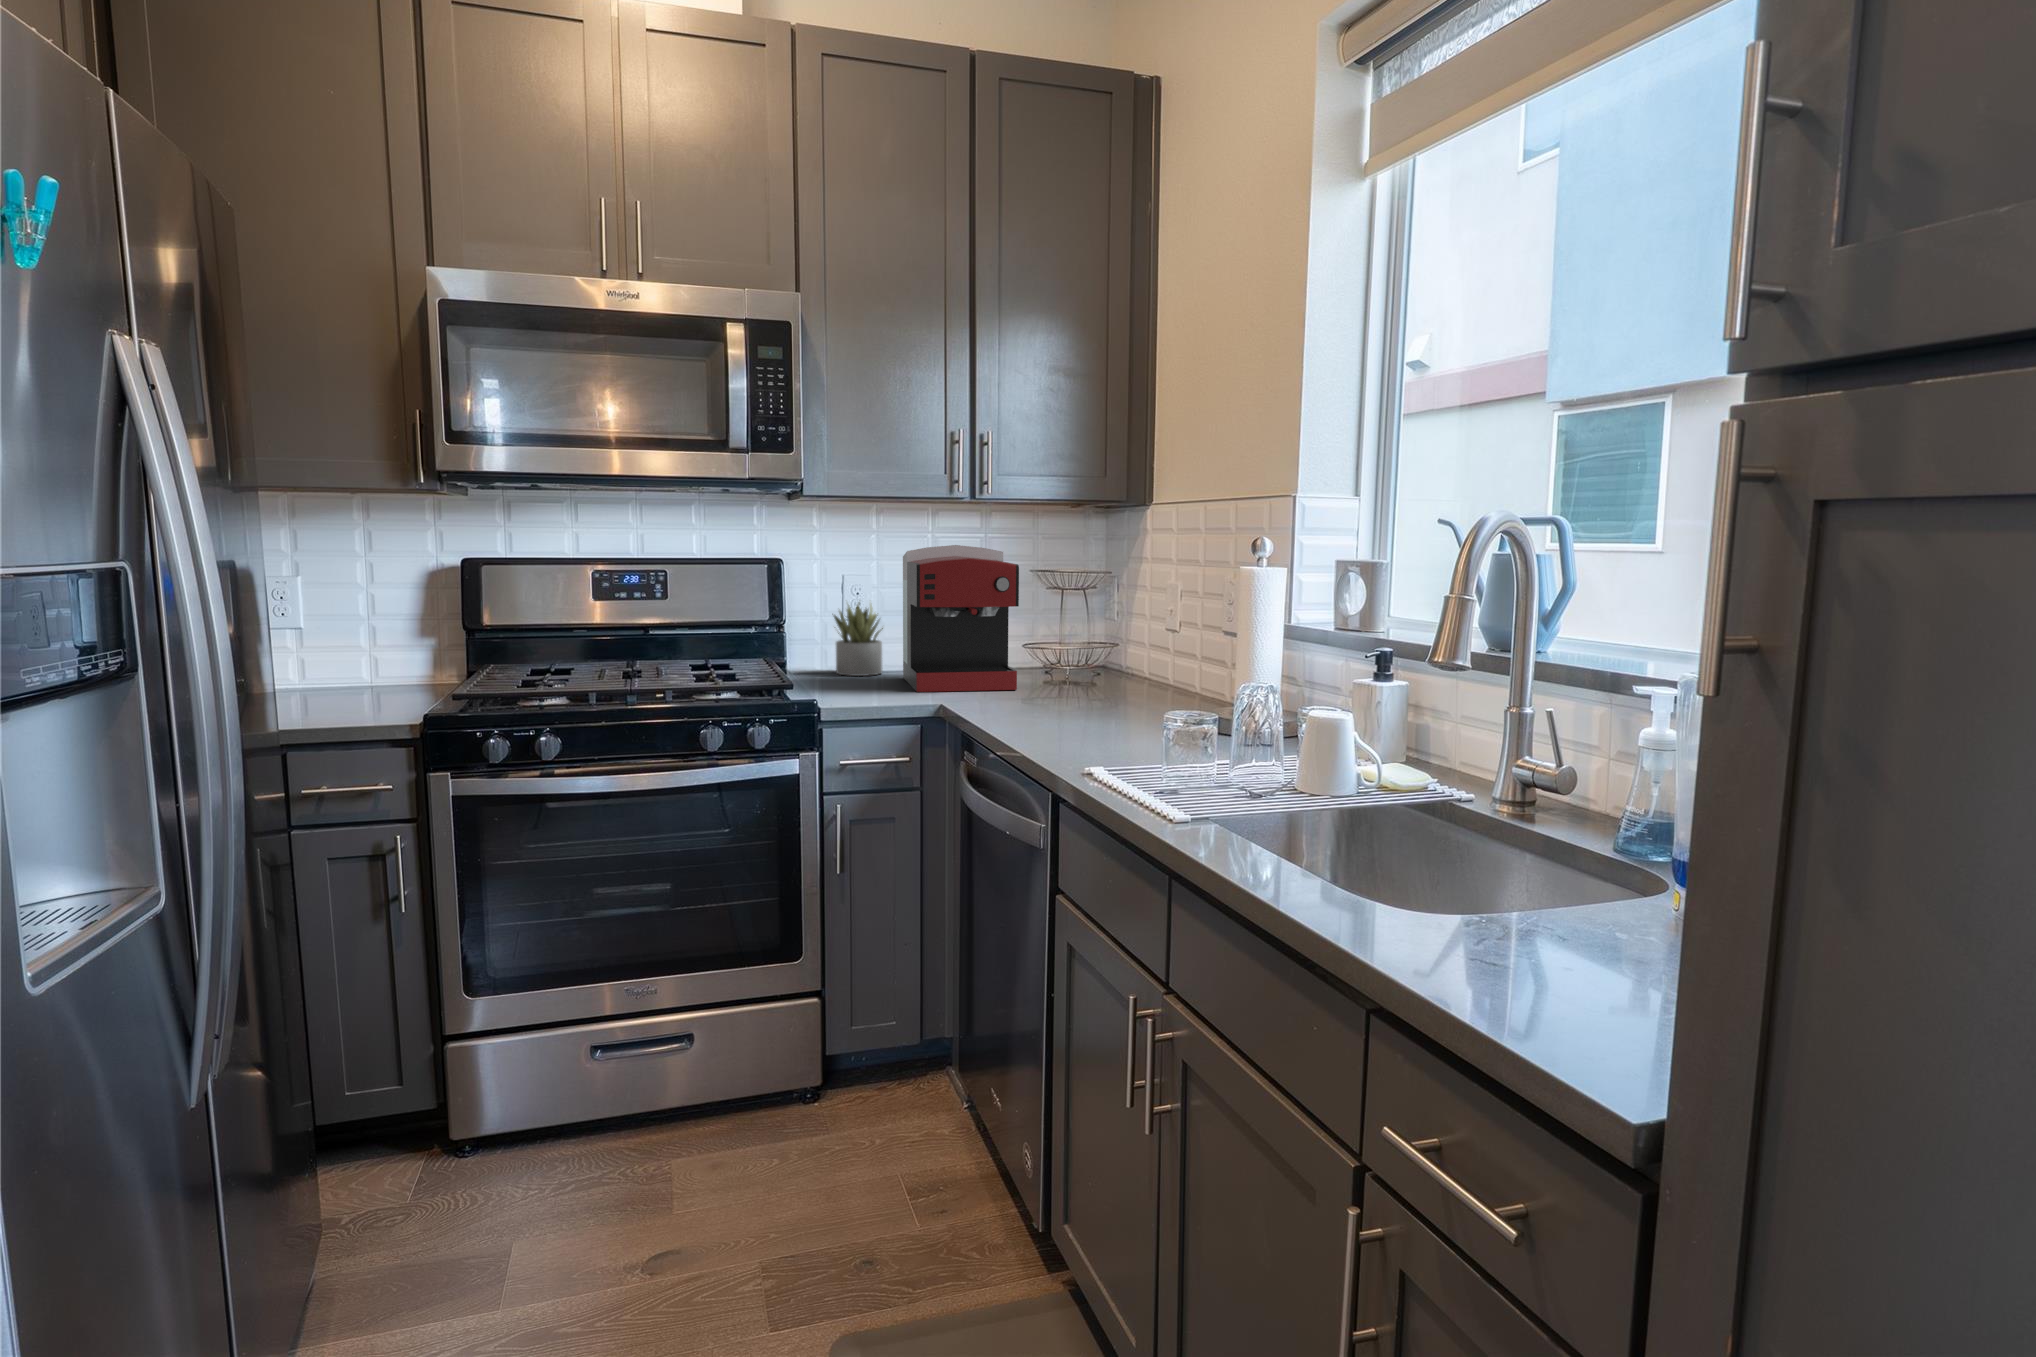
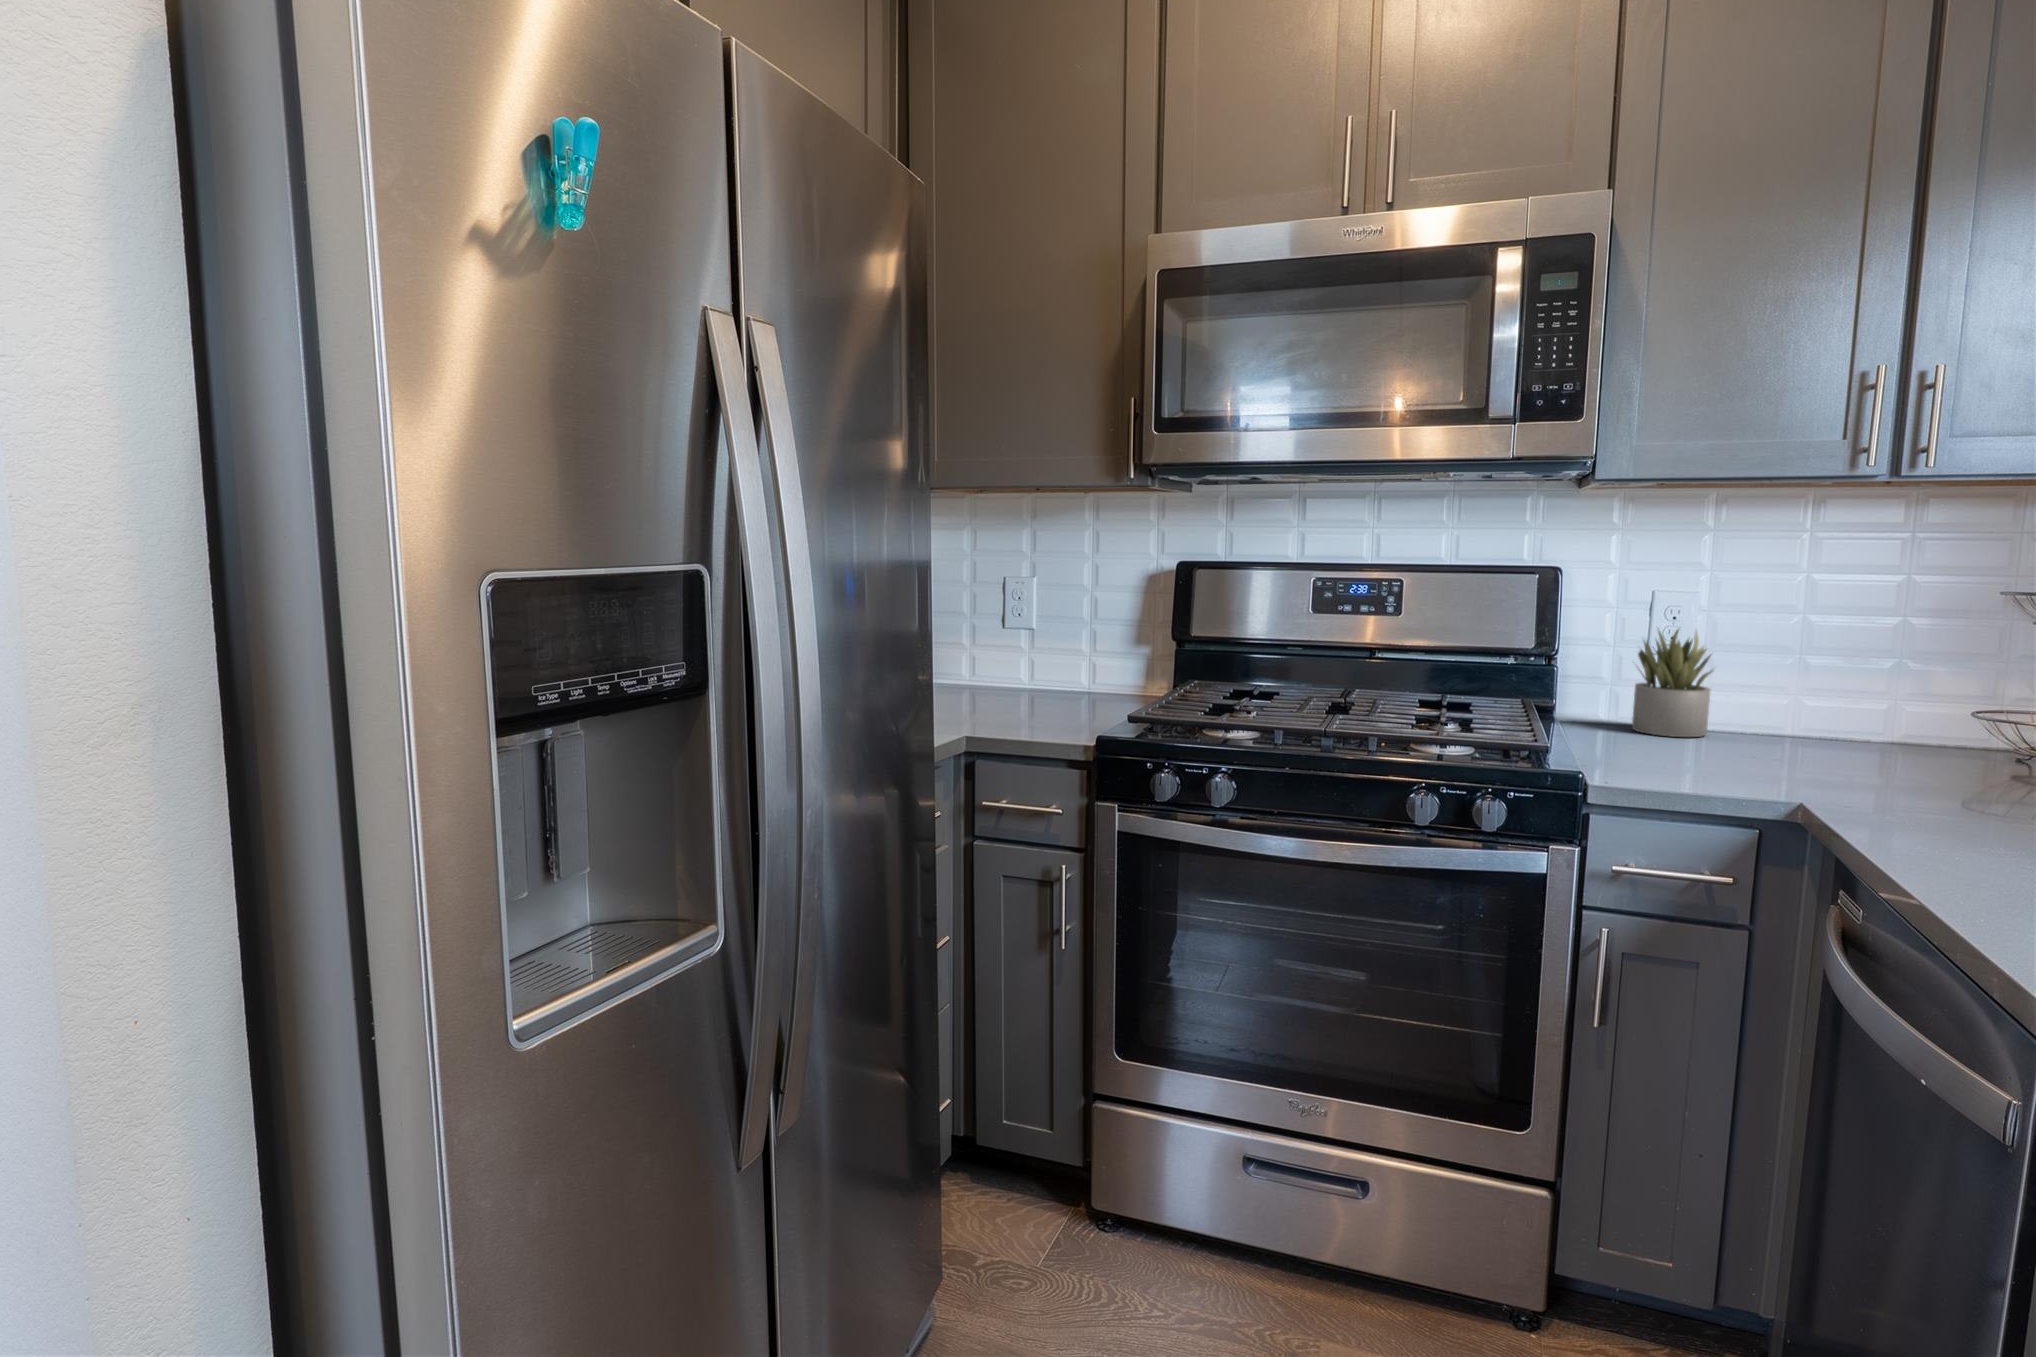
coffee maker: present [903,545,1019,692] -> none [1740,550,1978,791]

